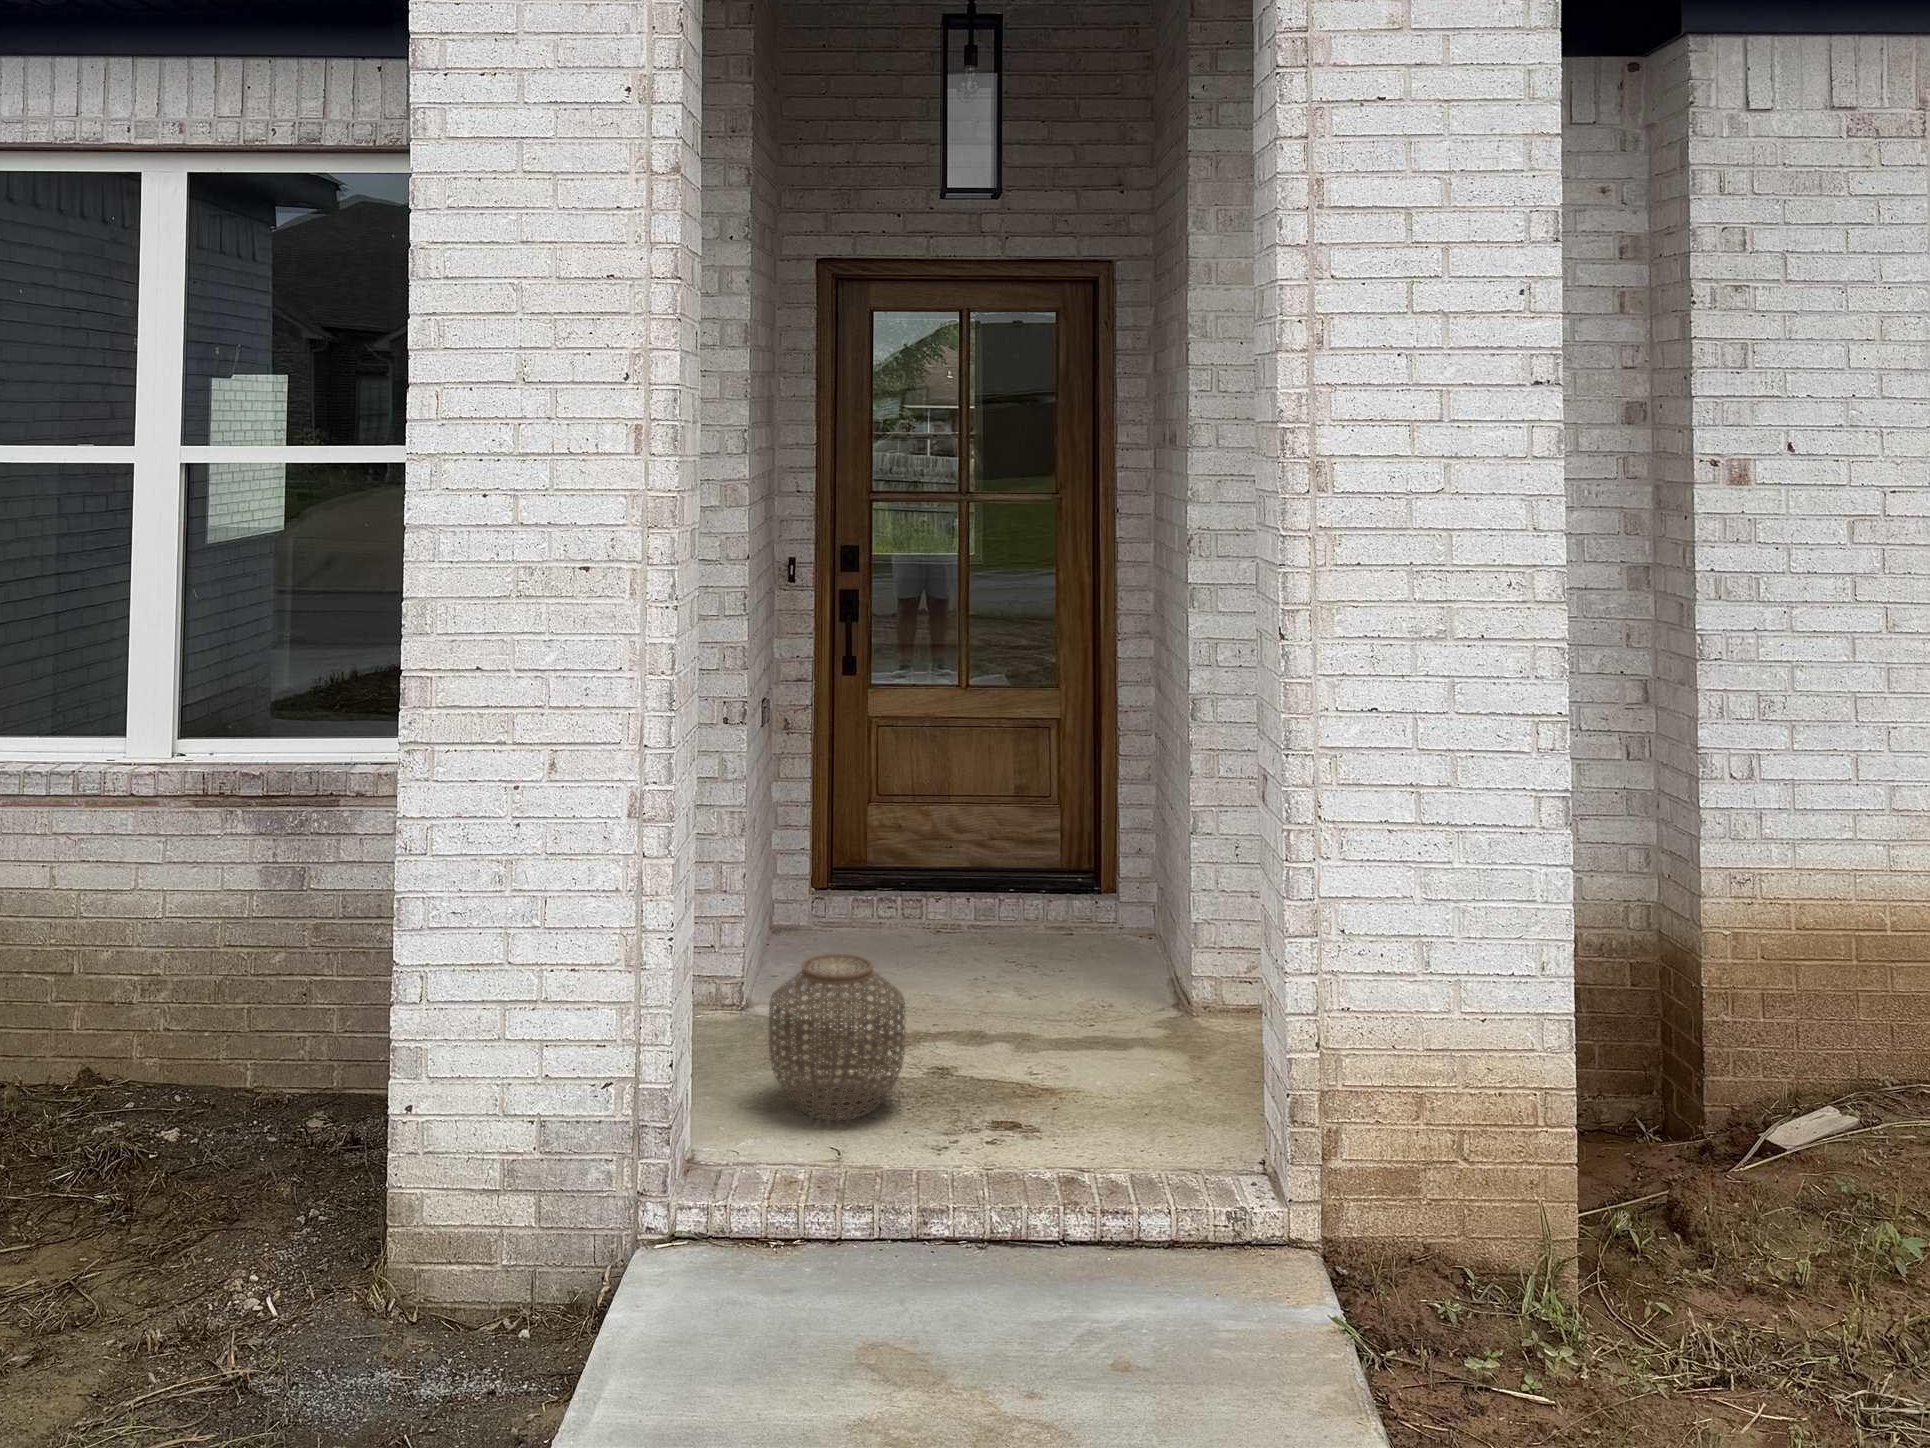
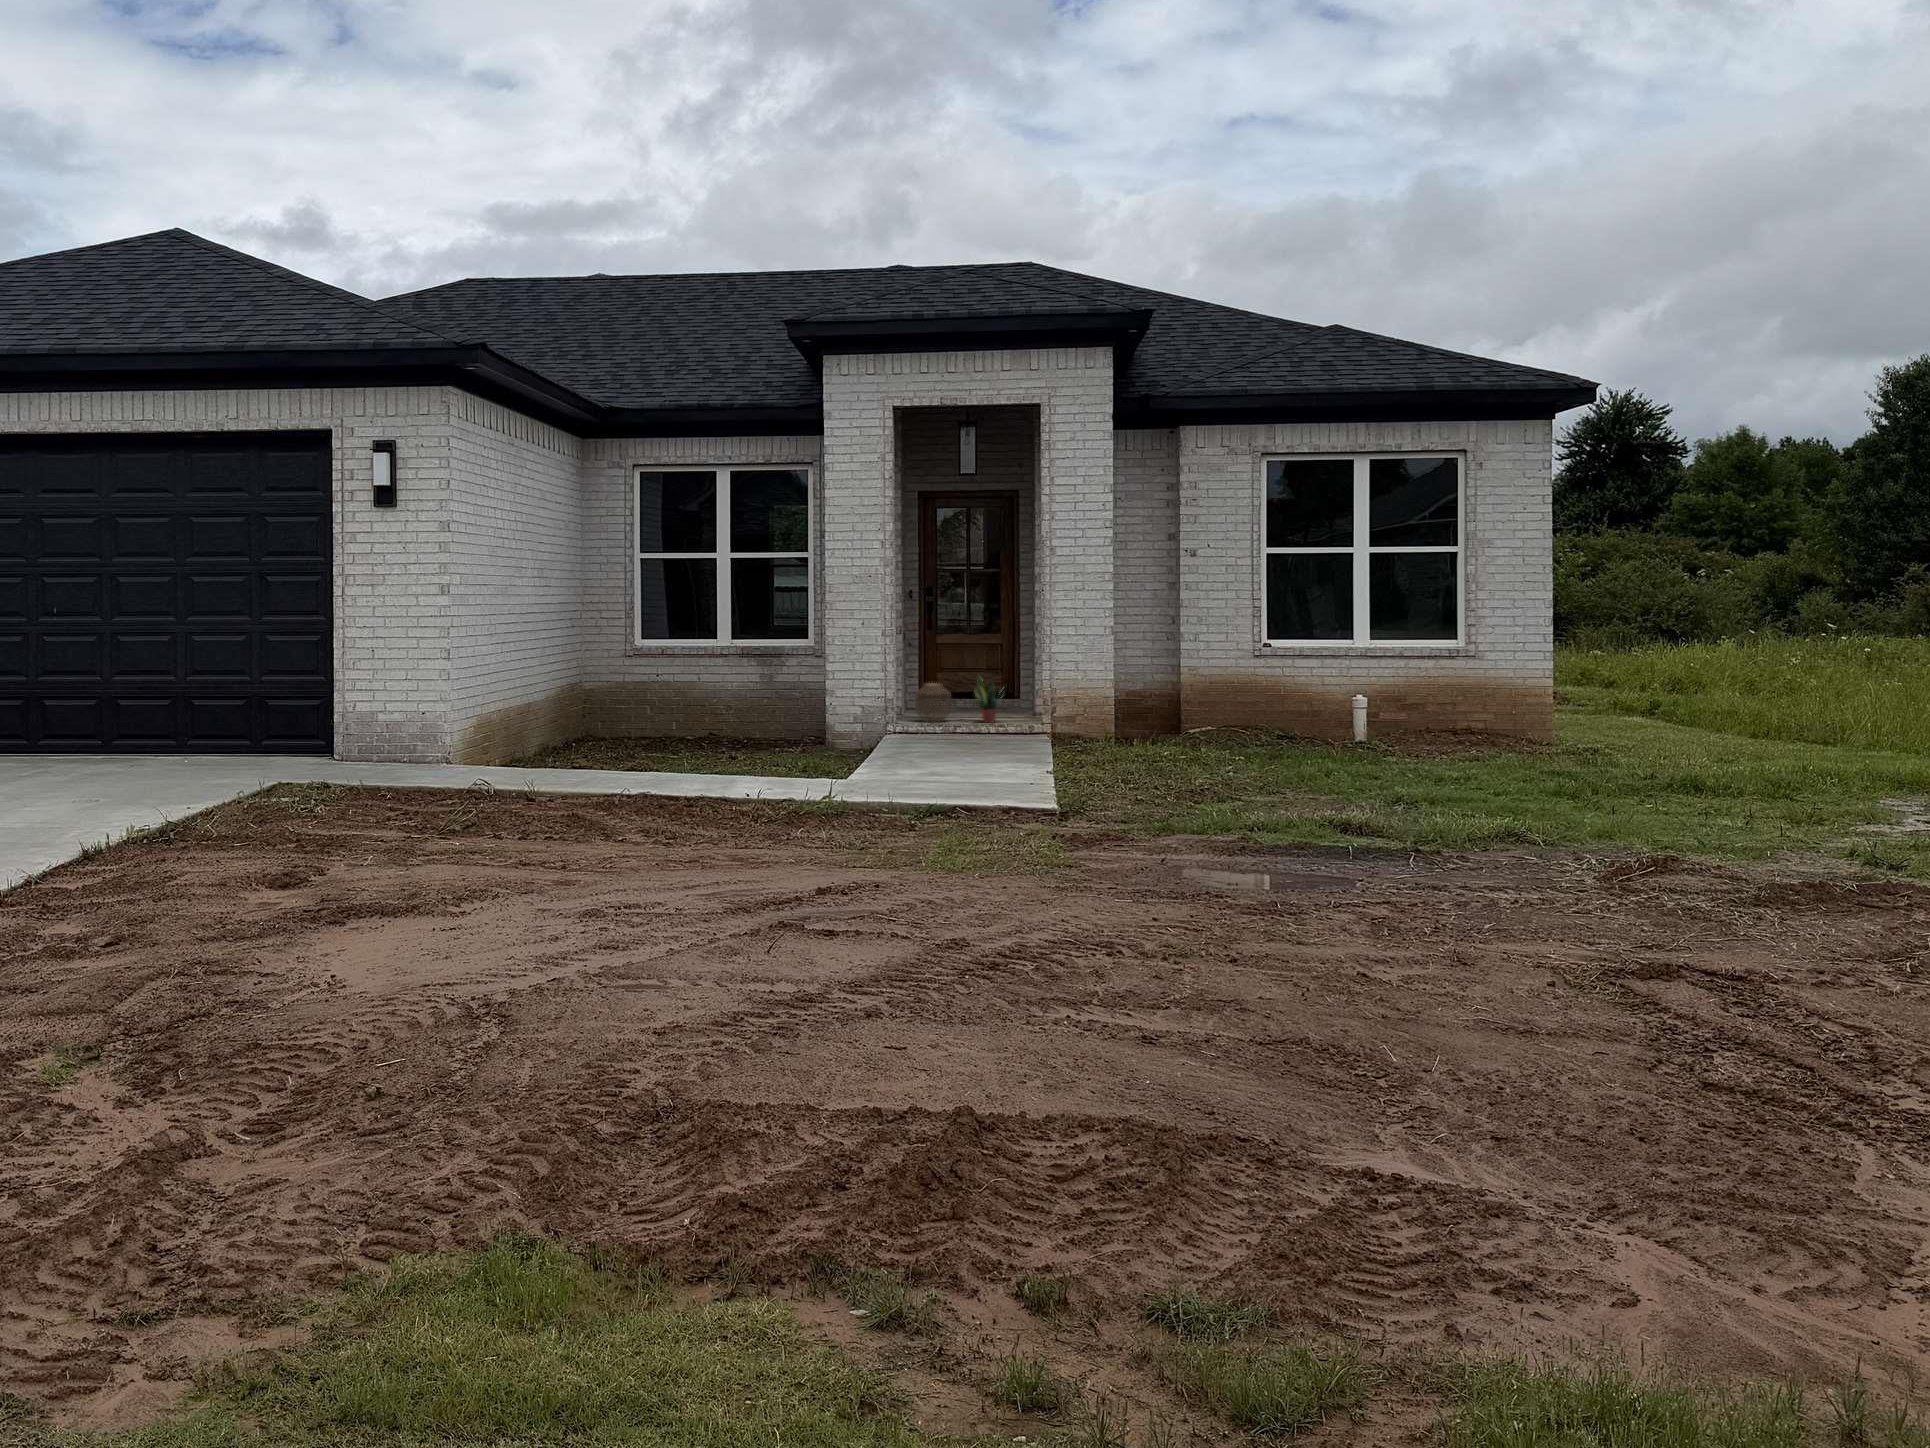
potted plant: none [992,926,1107,1123] -> present [975,674,1002,723]

